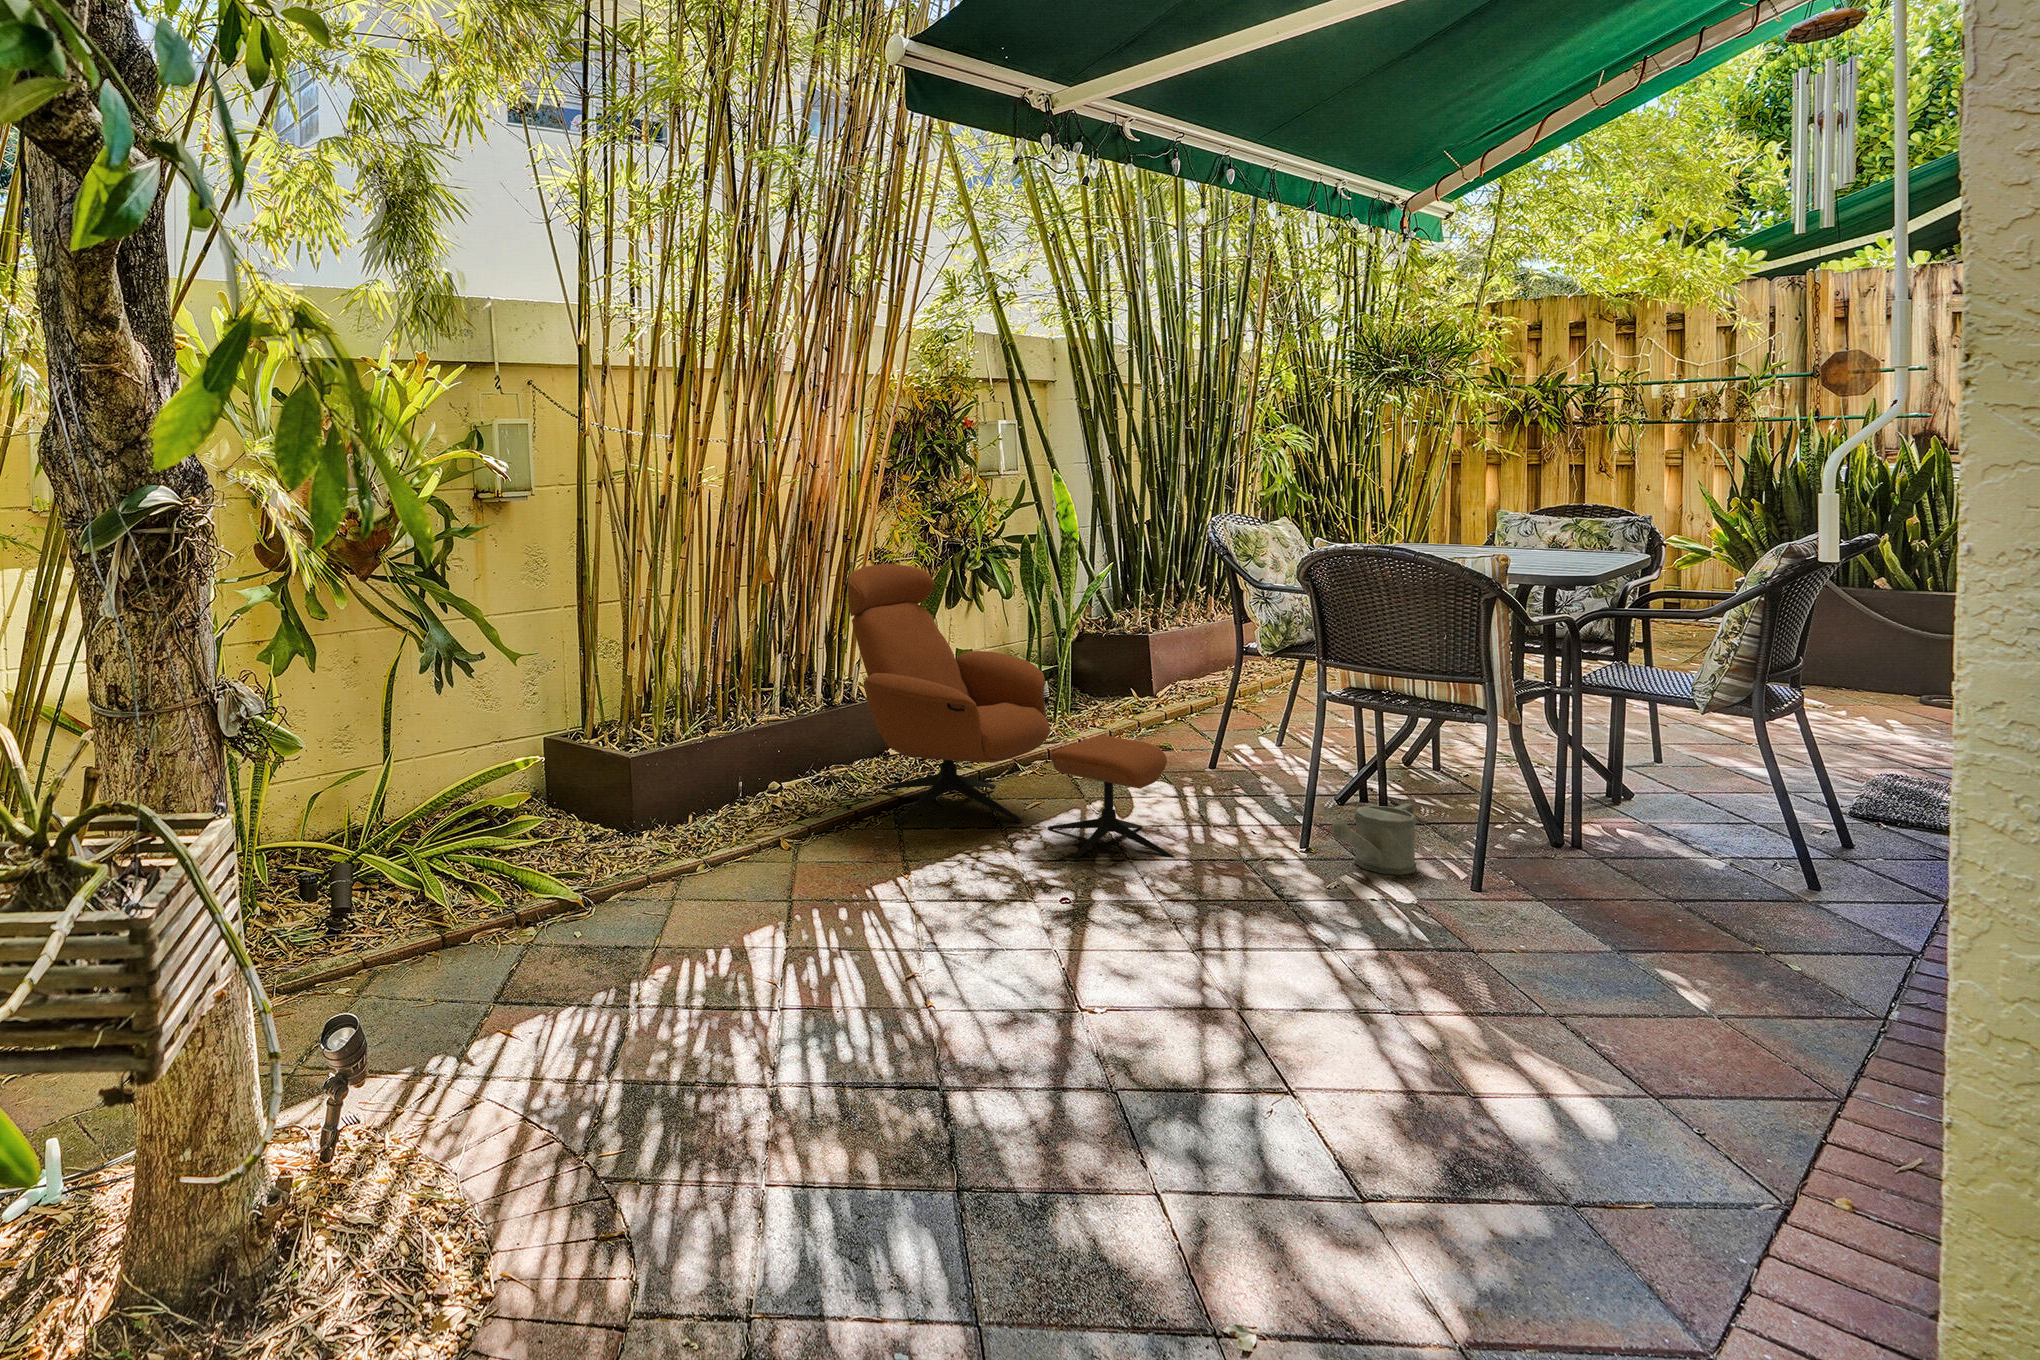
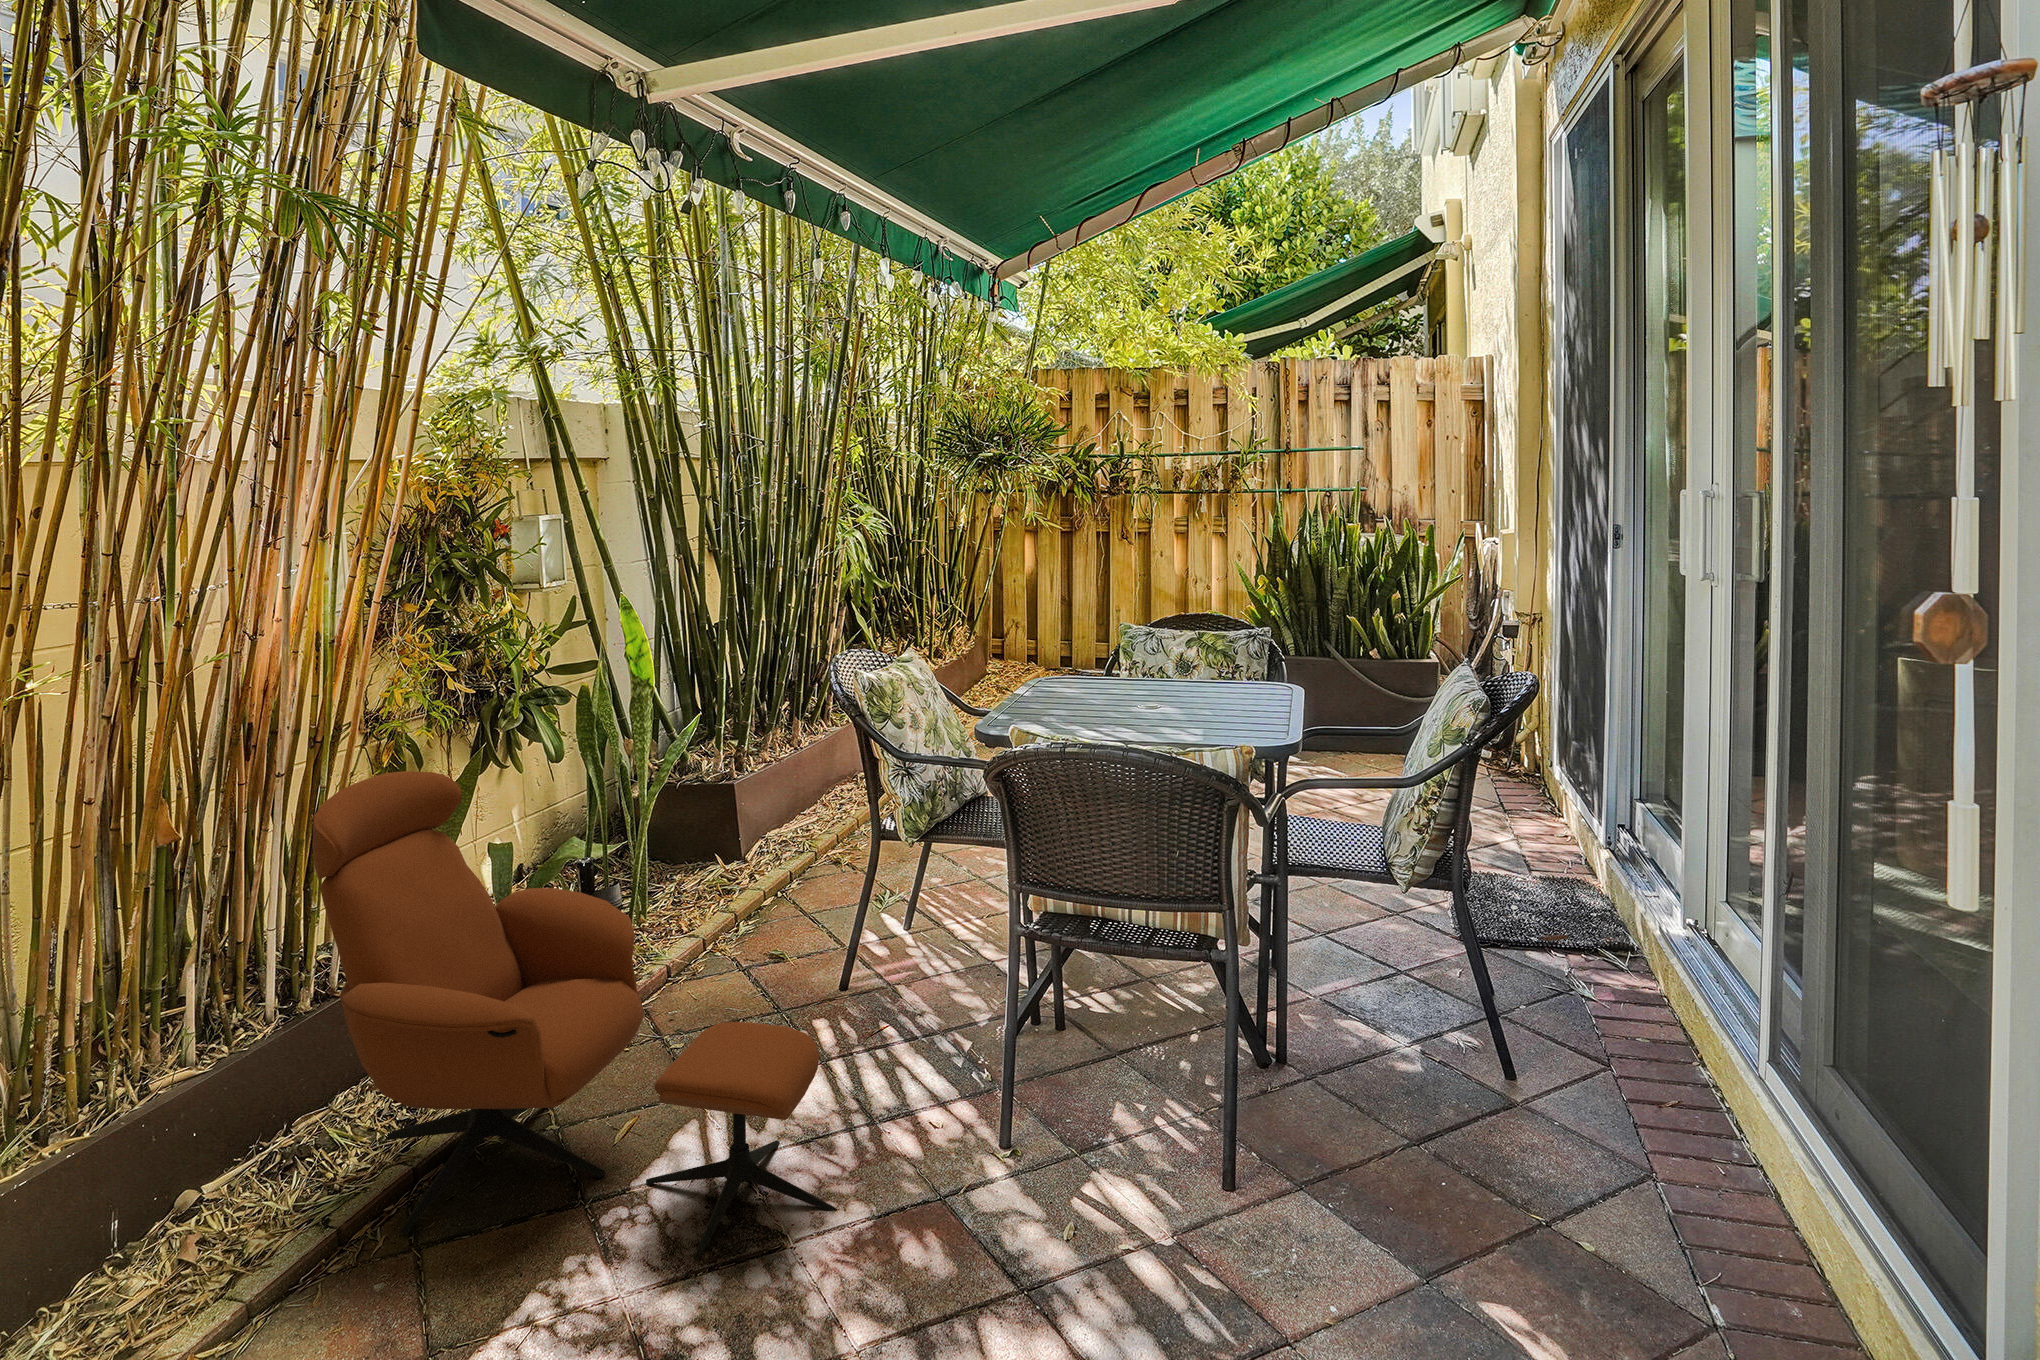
watering can: present [1332,803,1416,875] -> none [1048,1051,1130,1172]

